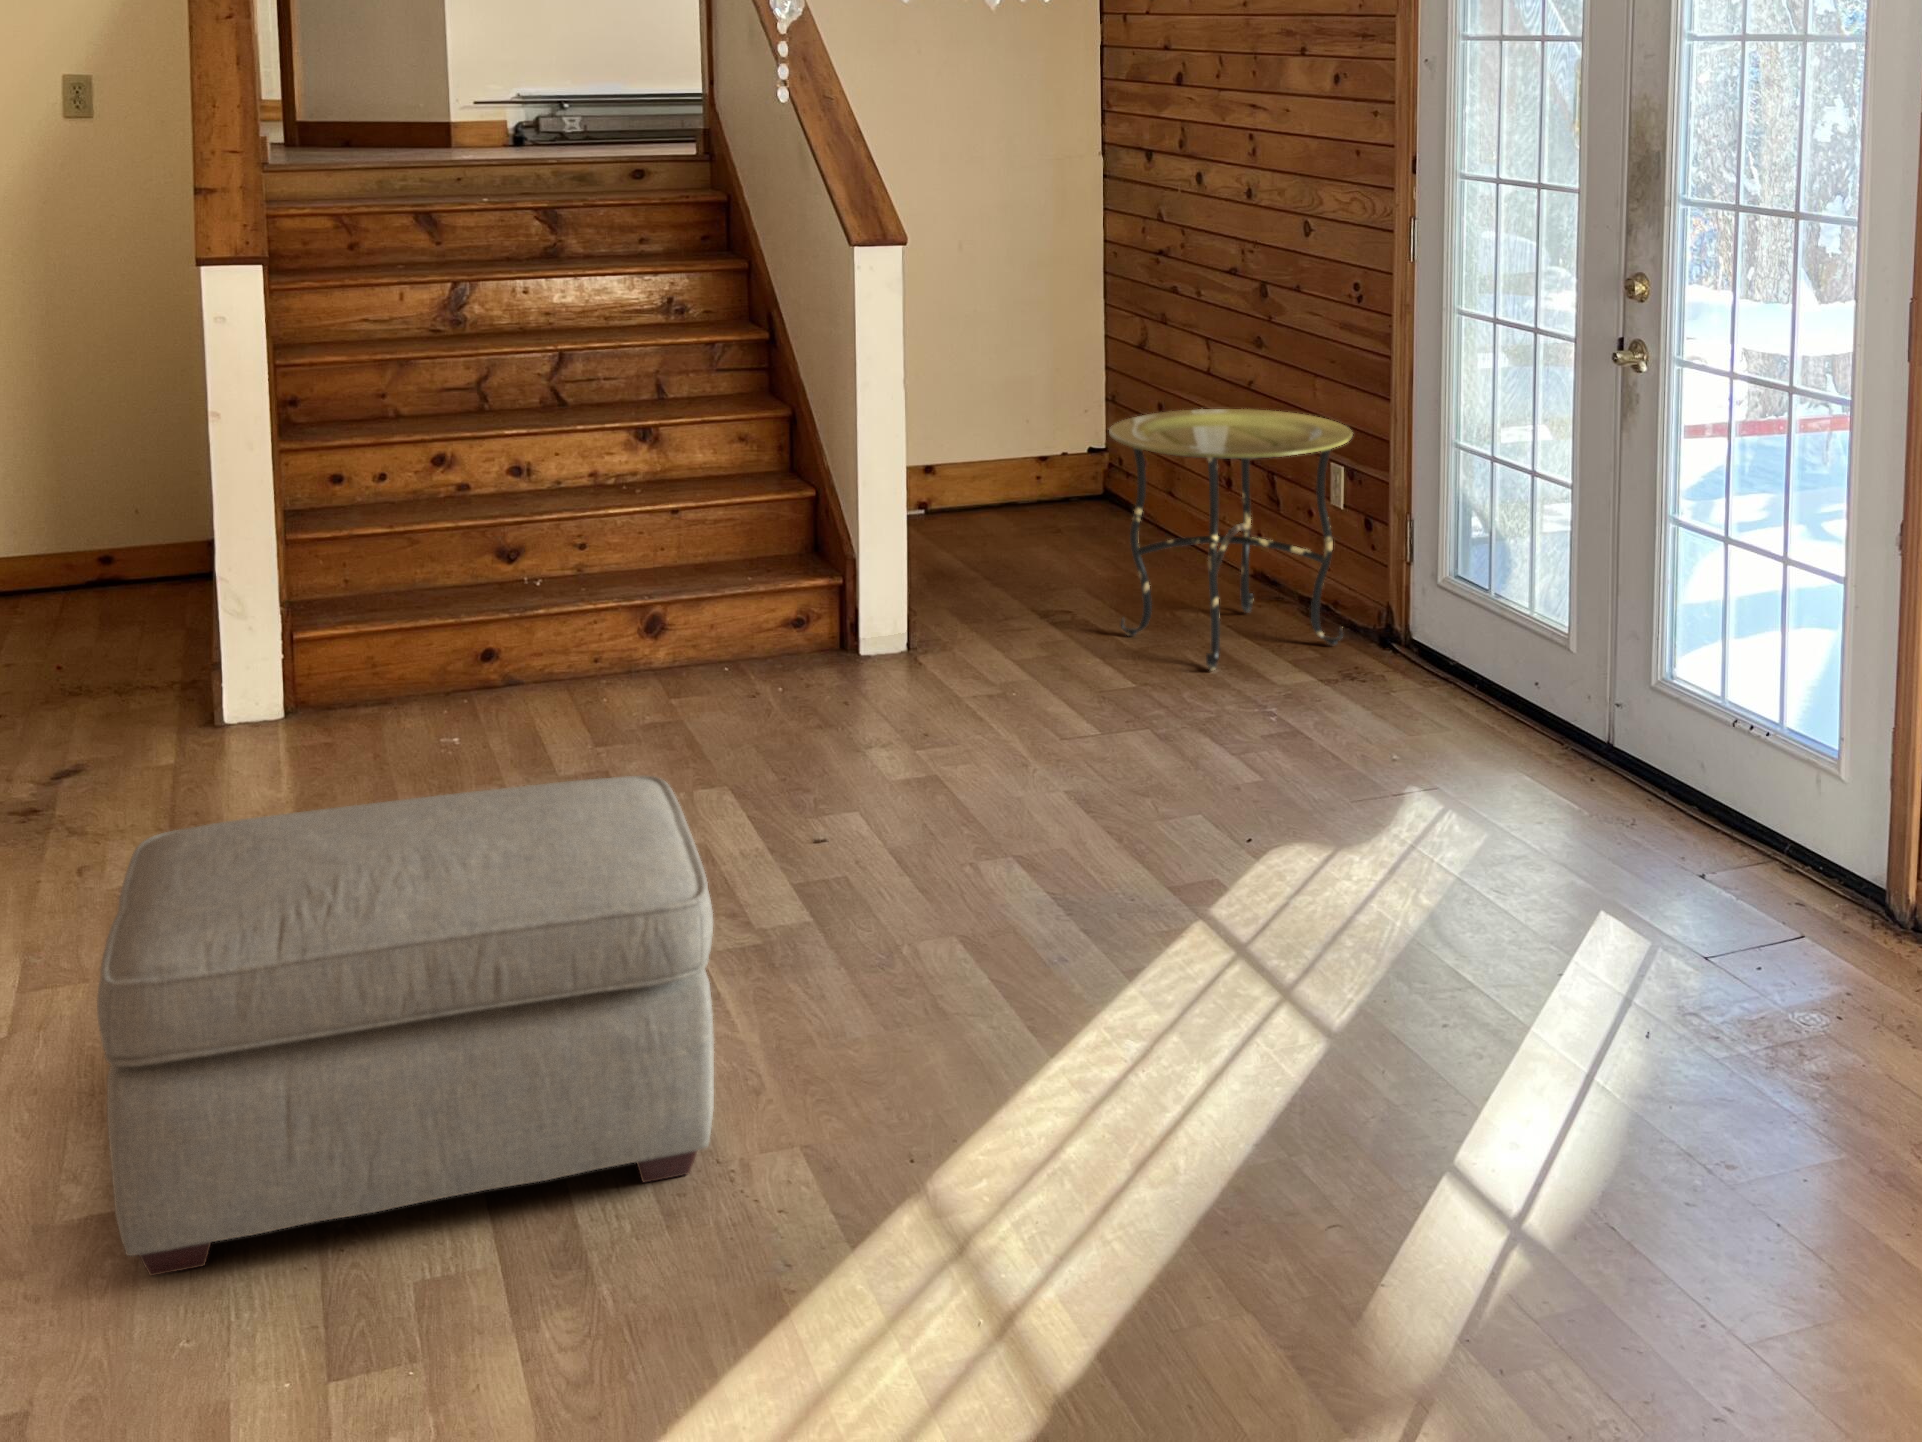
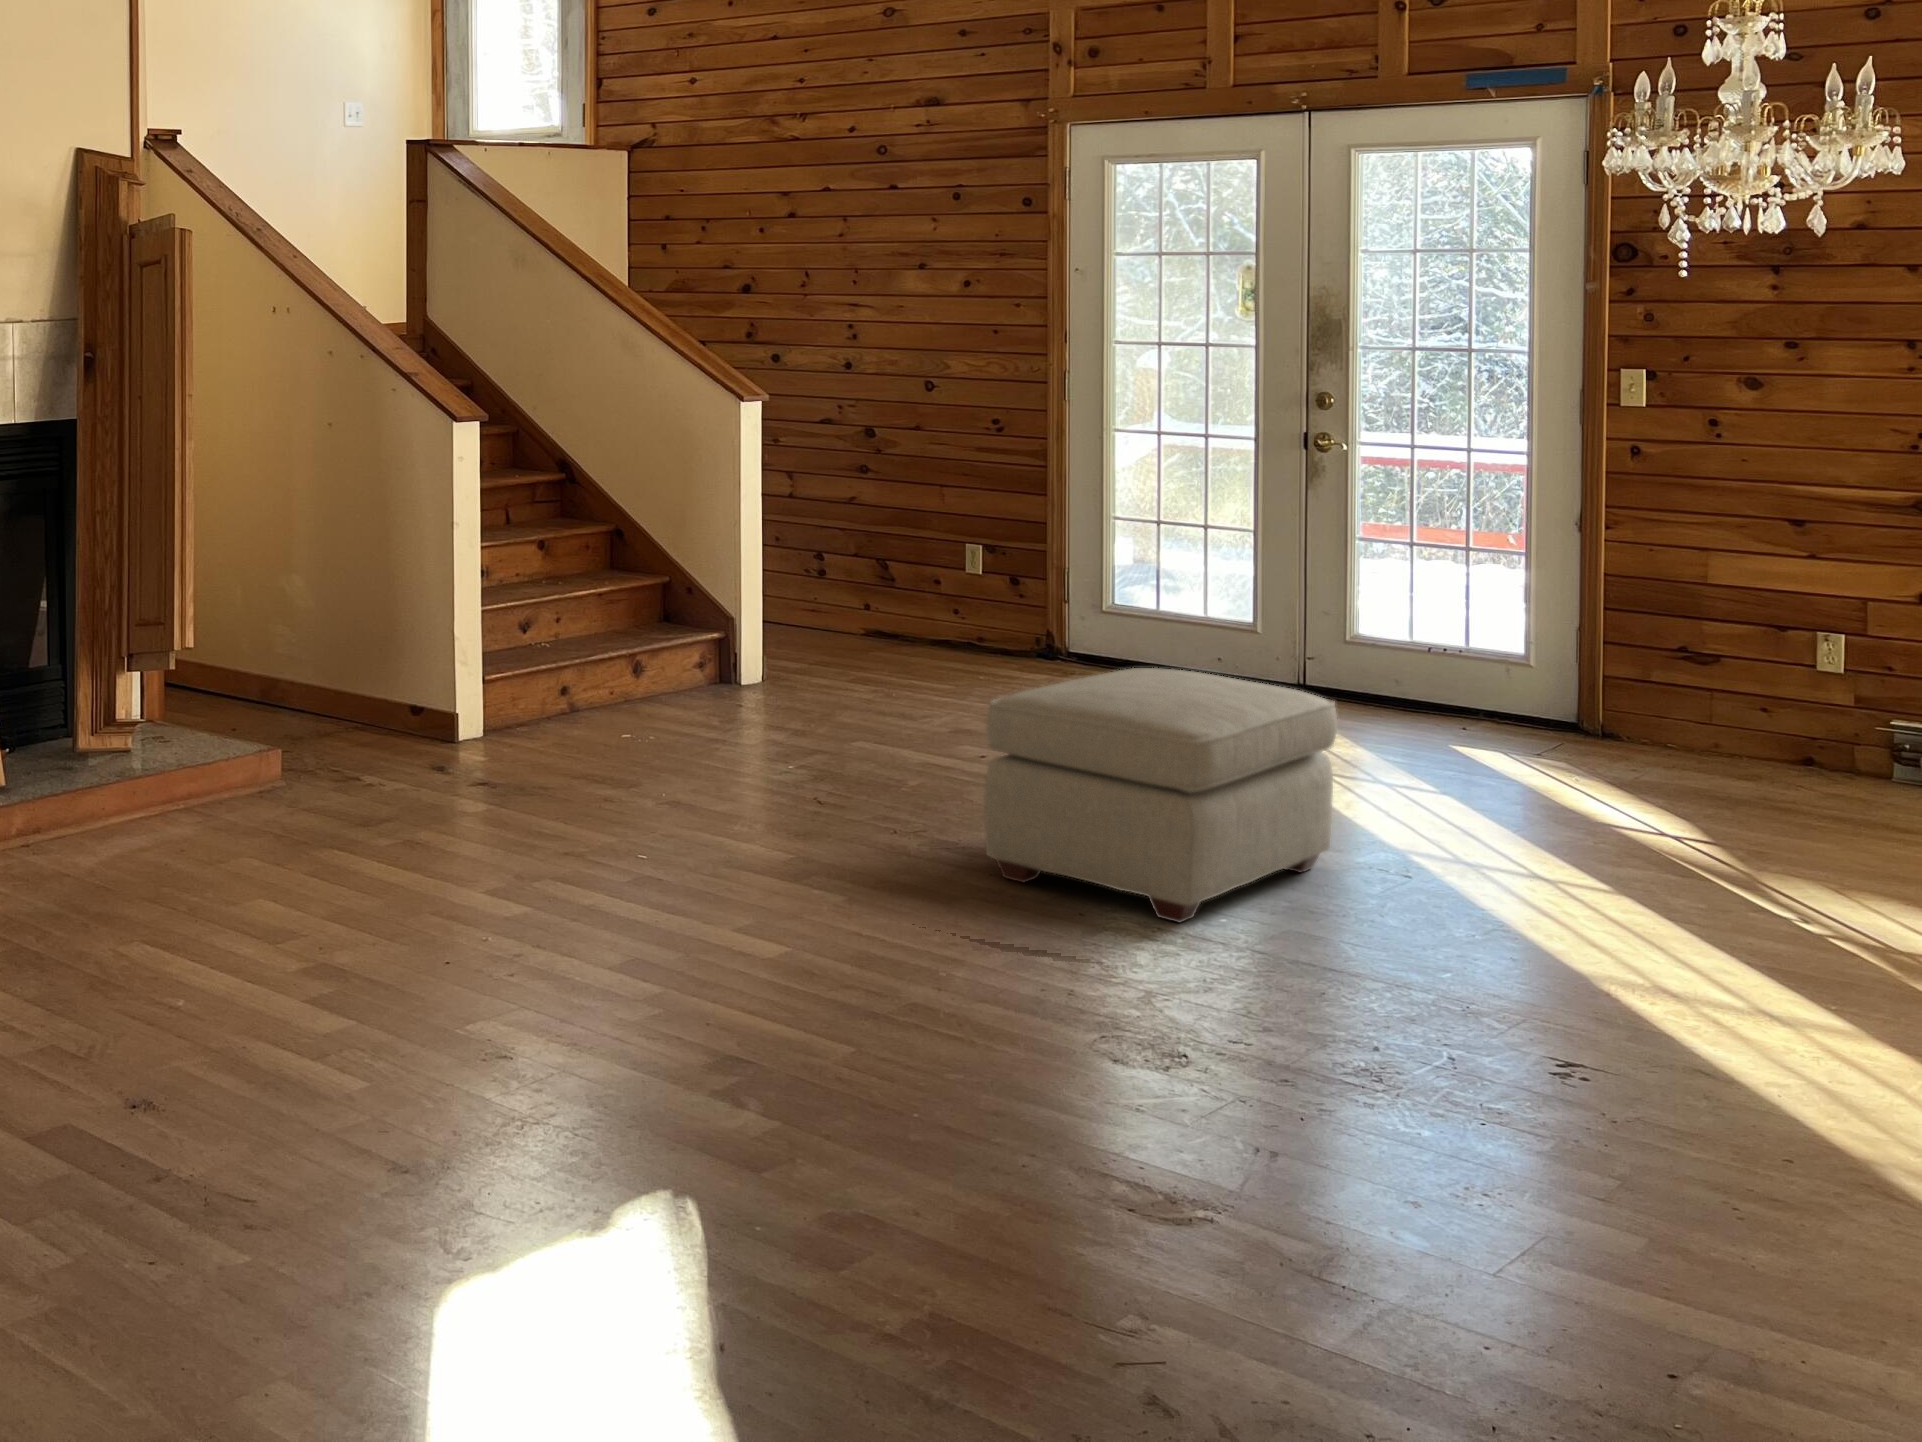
side table: present [1109,409,1353,671] -> none [854,507,1027,674]

